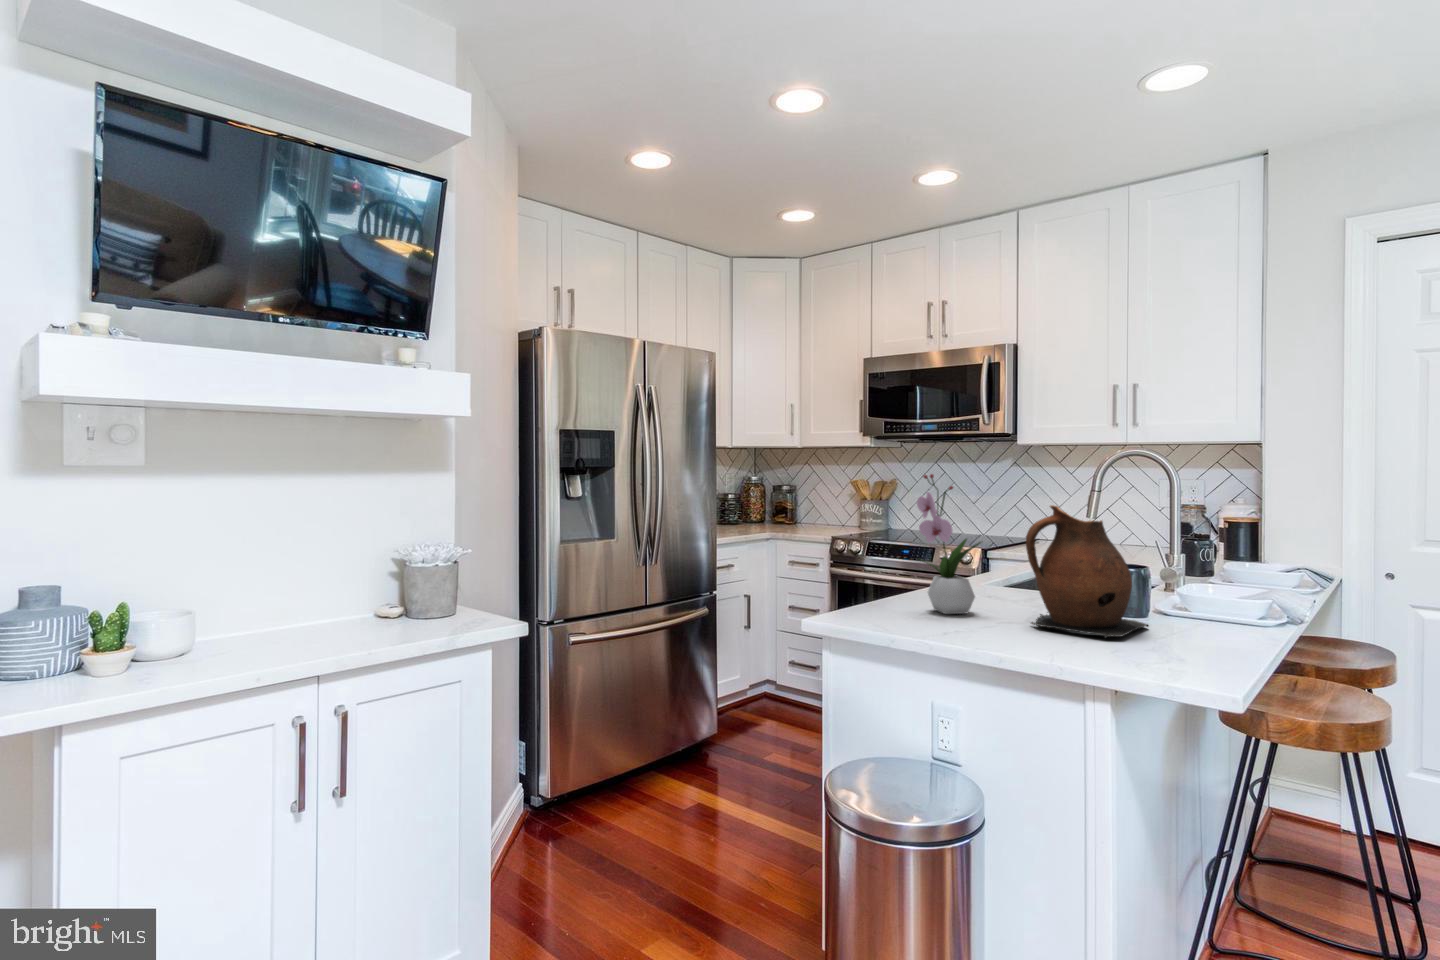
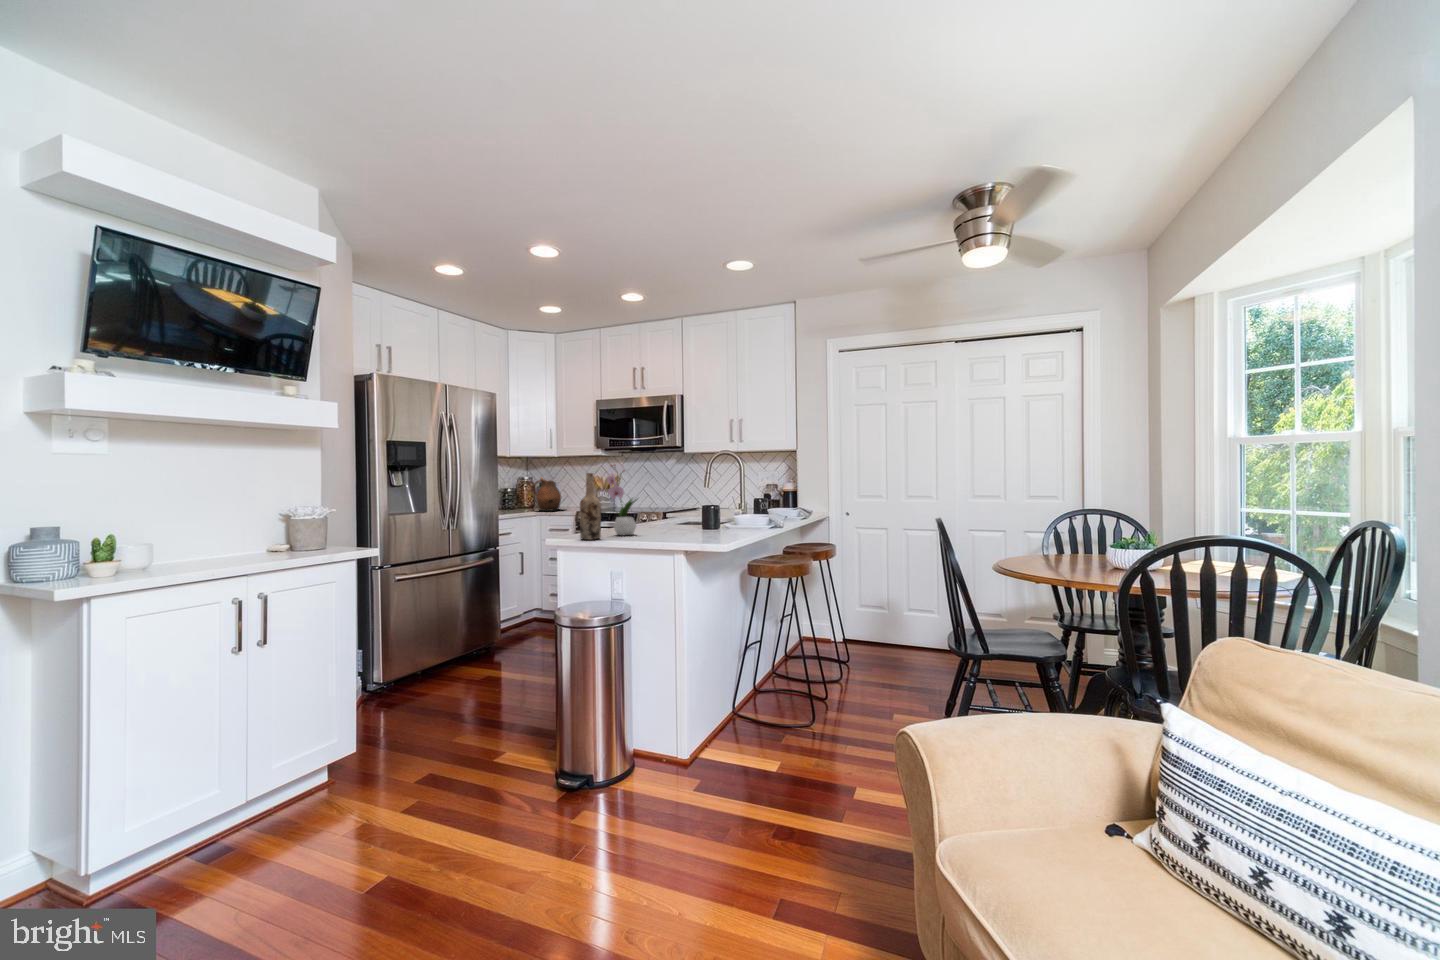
wine bottle: none [869,493,910,625] -> present [580,473,601,540]
ceramic pitcher: present [1026,505,1148,638] -> present [533,477,561,511]

